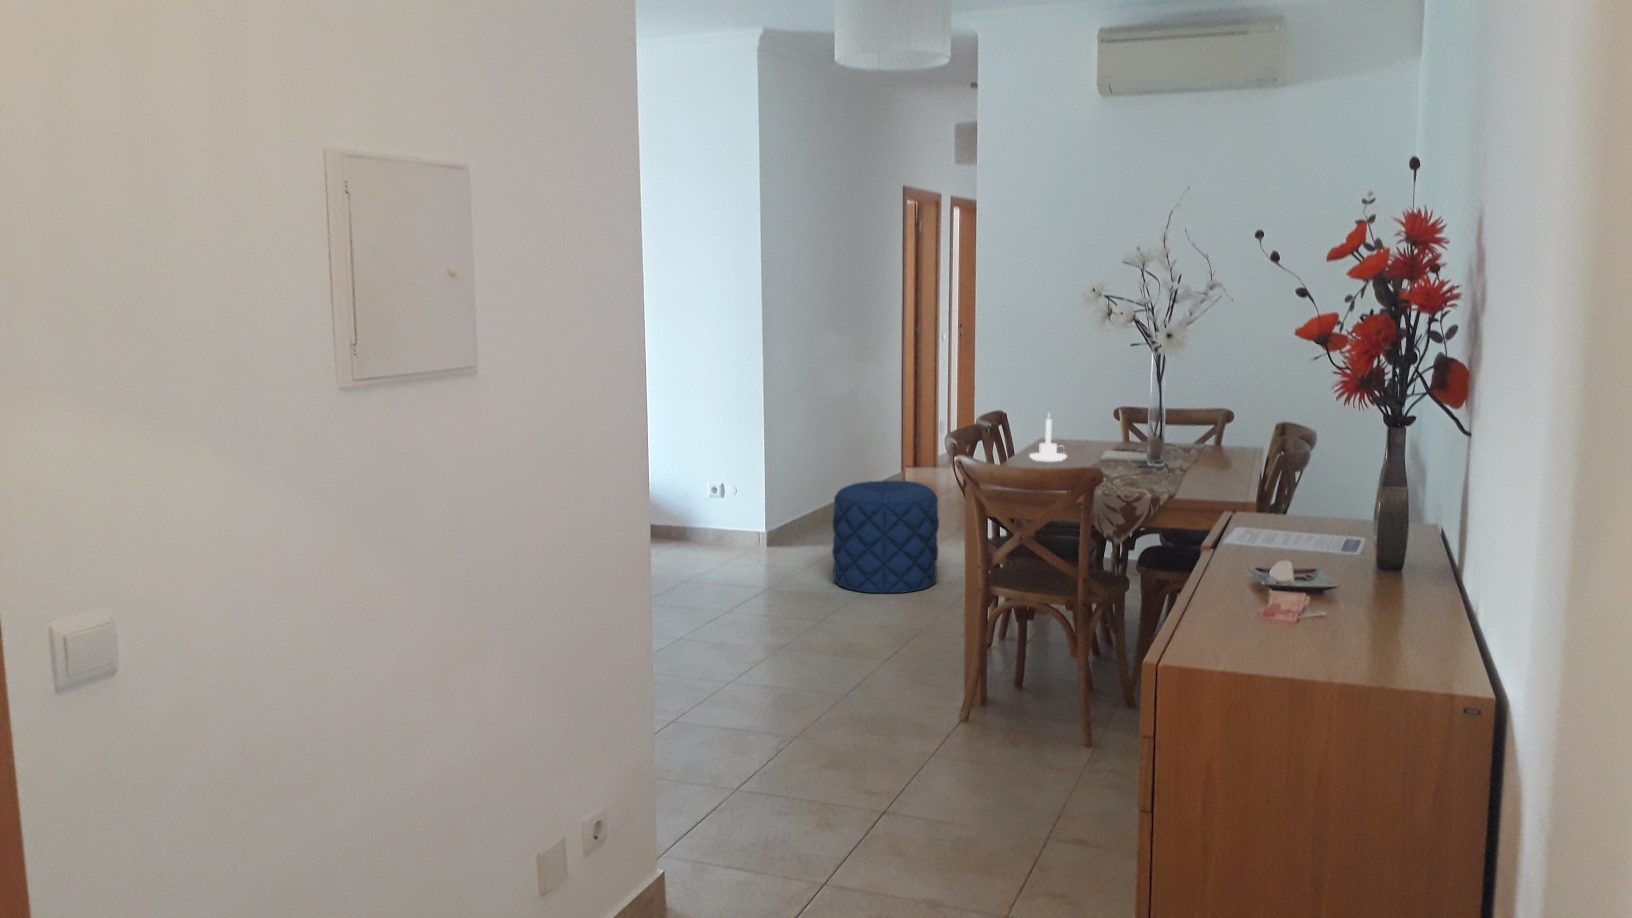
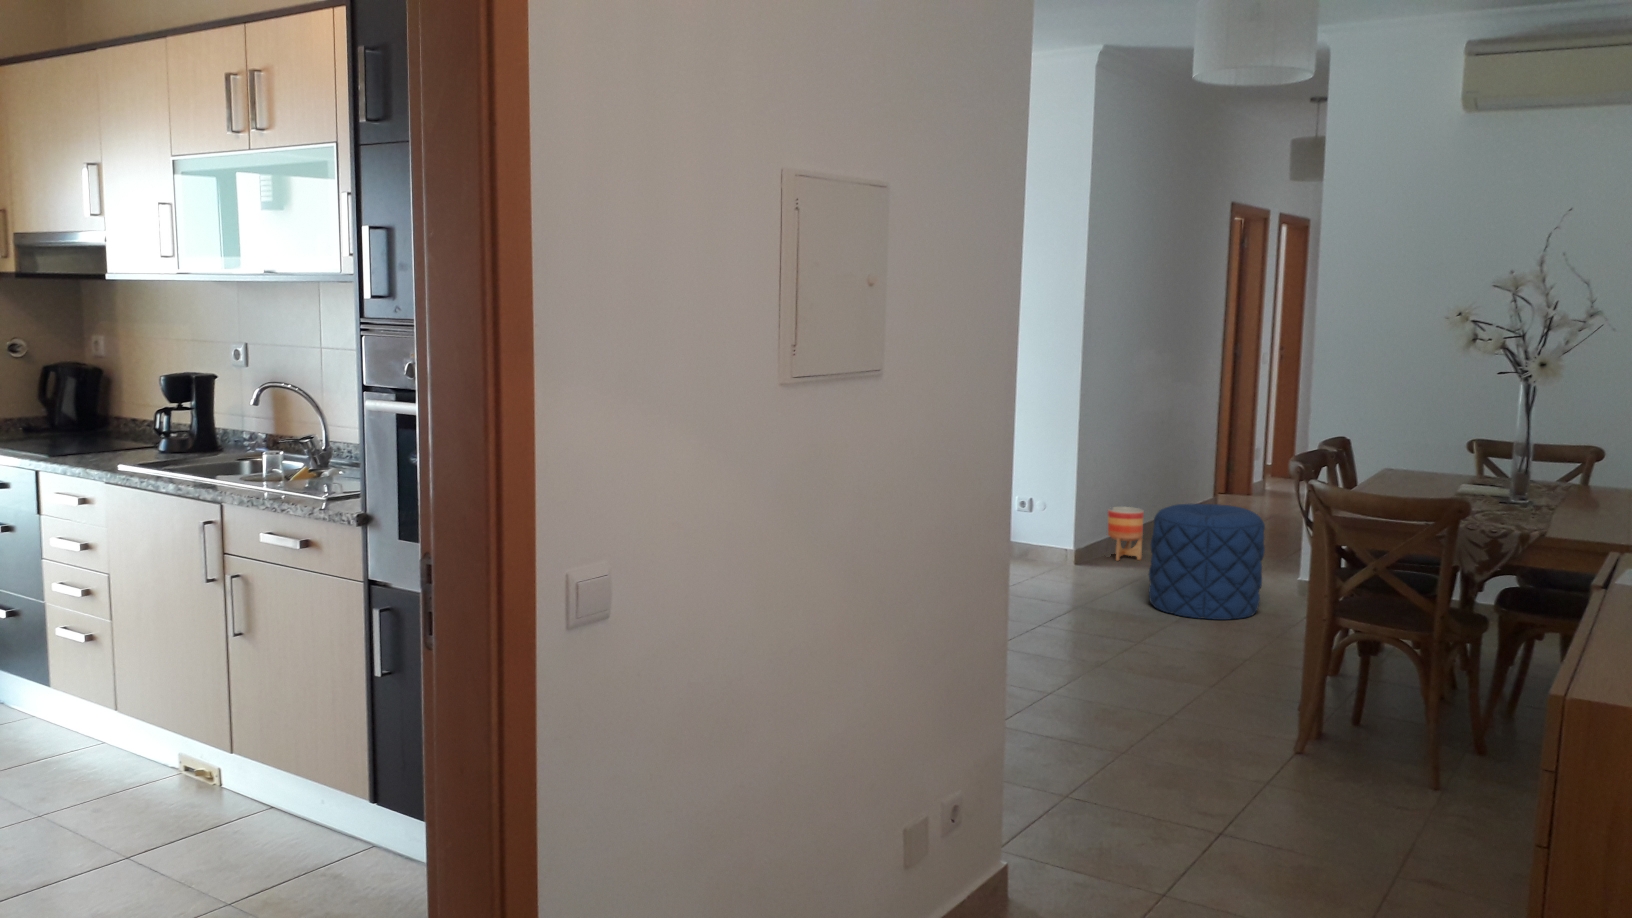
candle holder: present [1029,415,1067,462] -> none [1377,439,1420,491]
planter: none [796,487,831,540] -> present [1108,507,1144,561]

